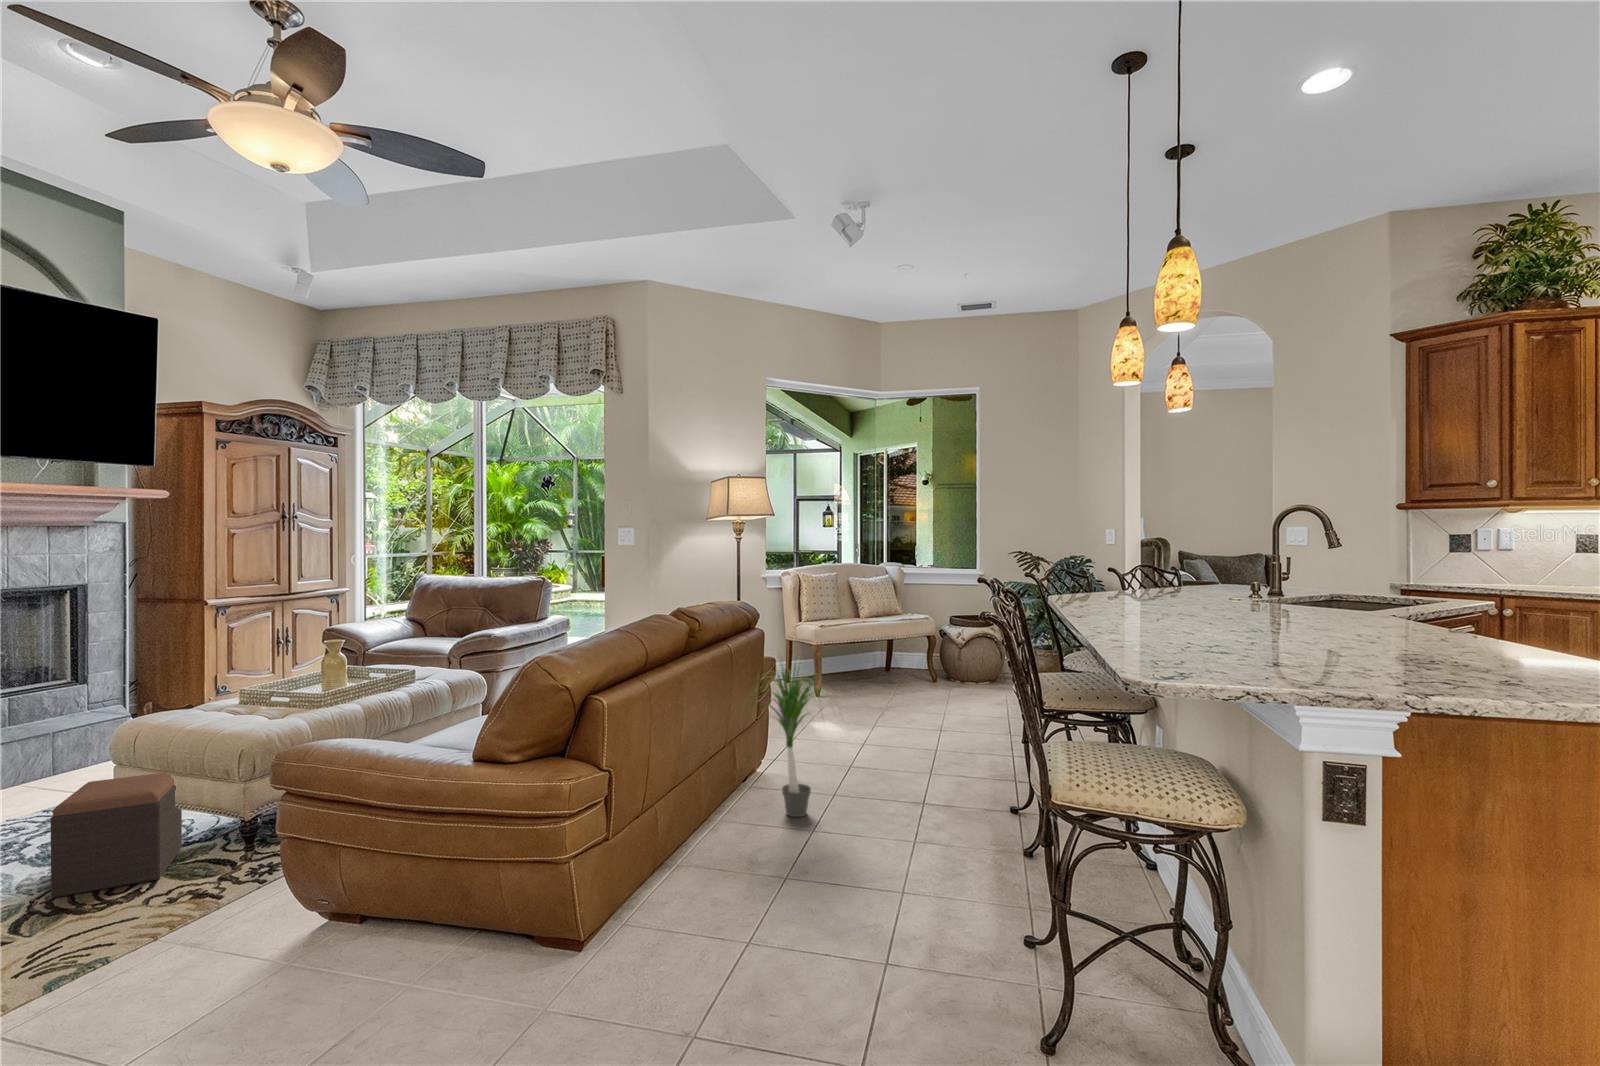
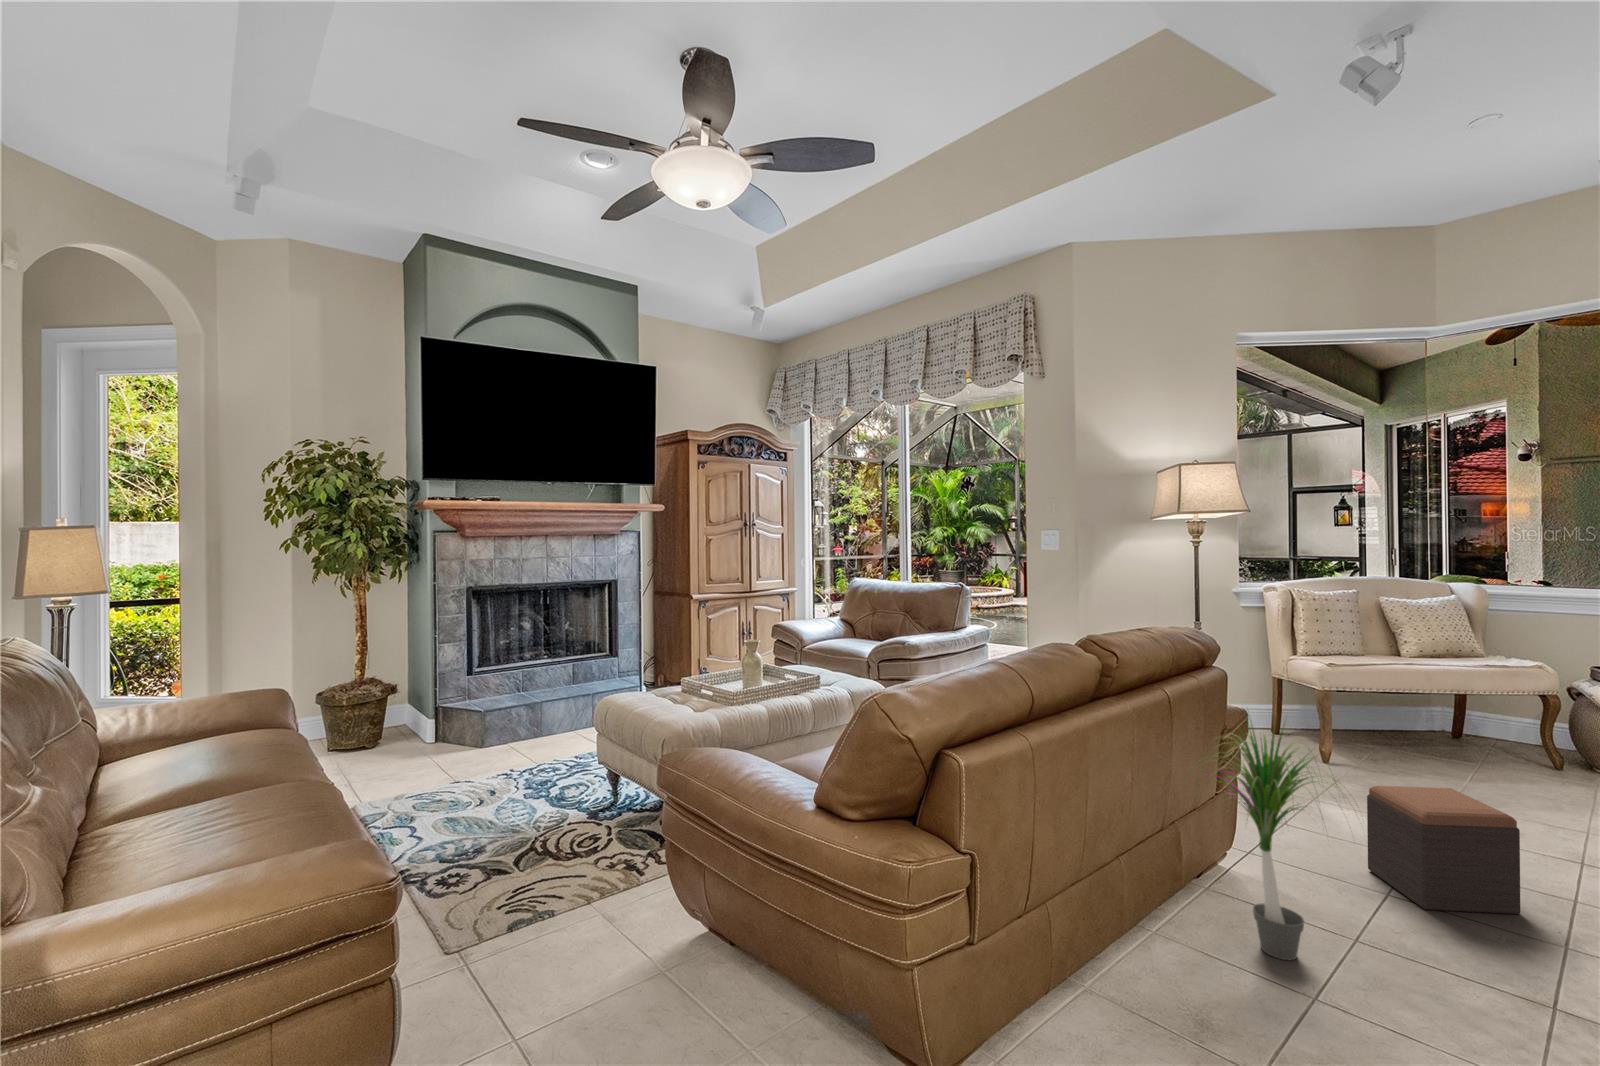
footstool: present [50,773,182,898] -> present [1367,786,1521,914]

